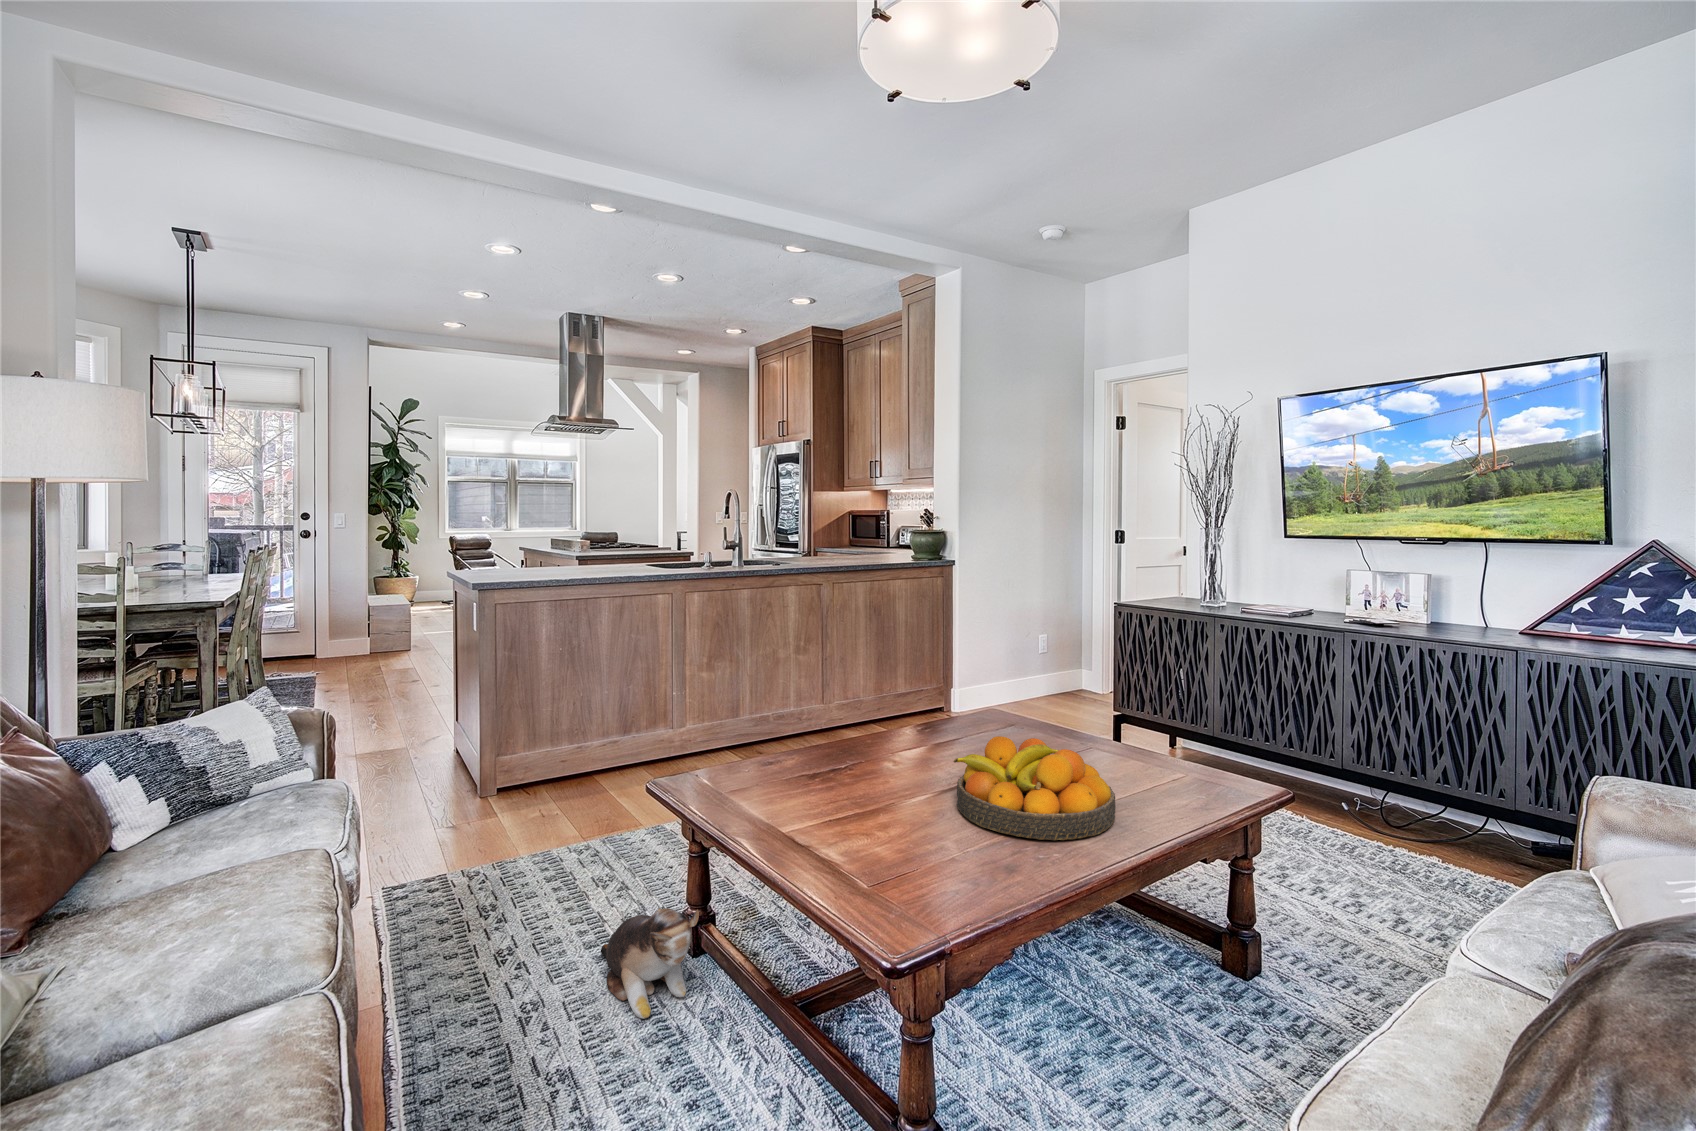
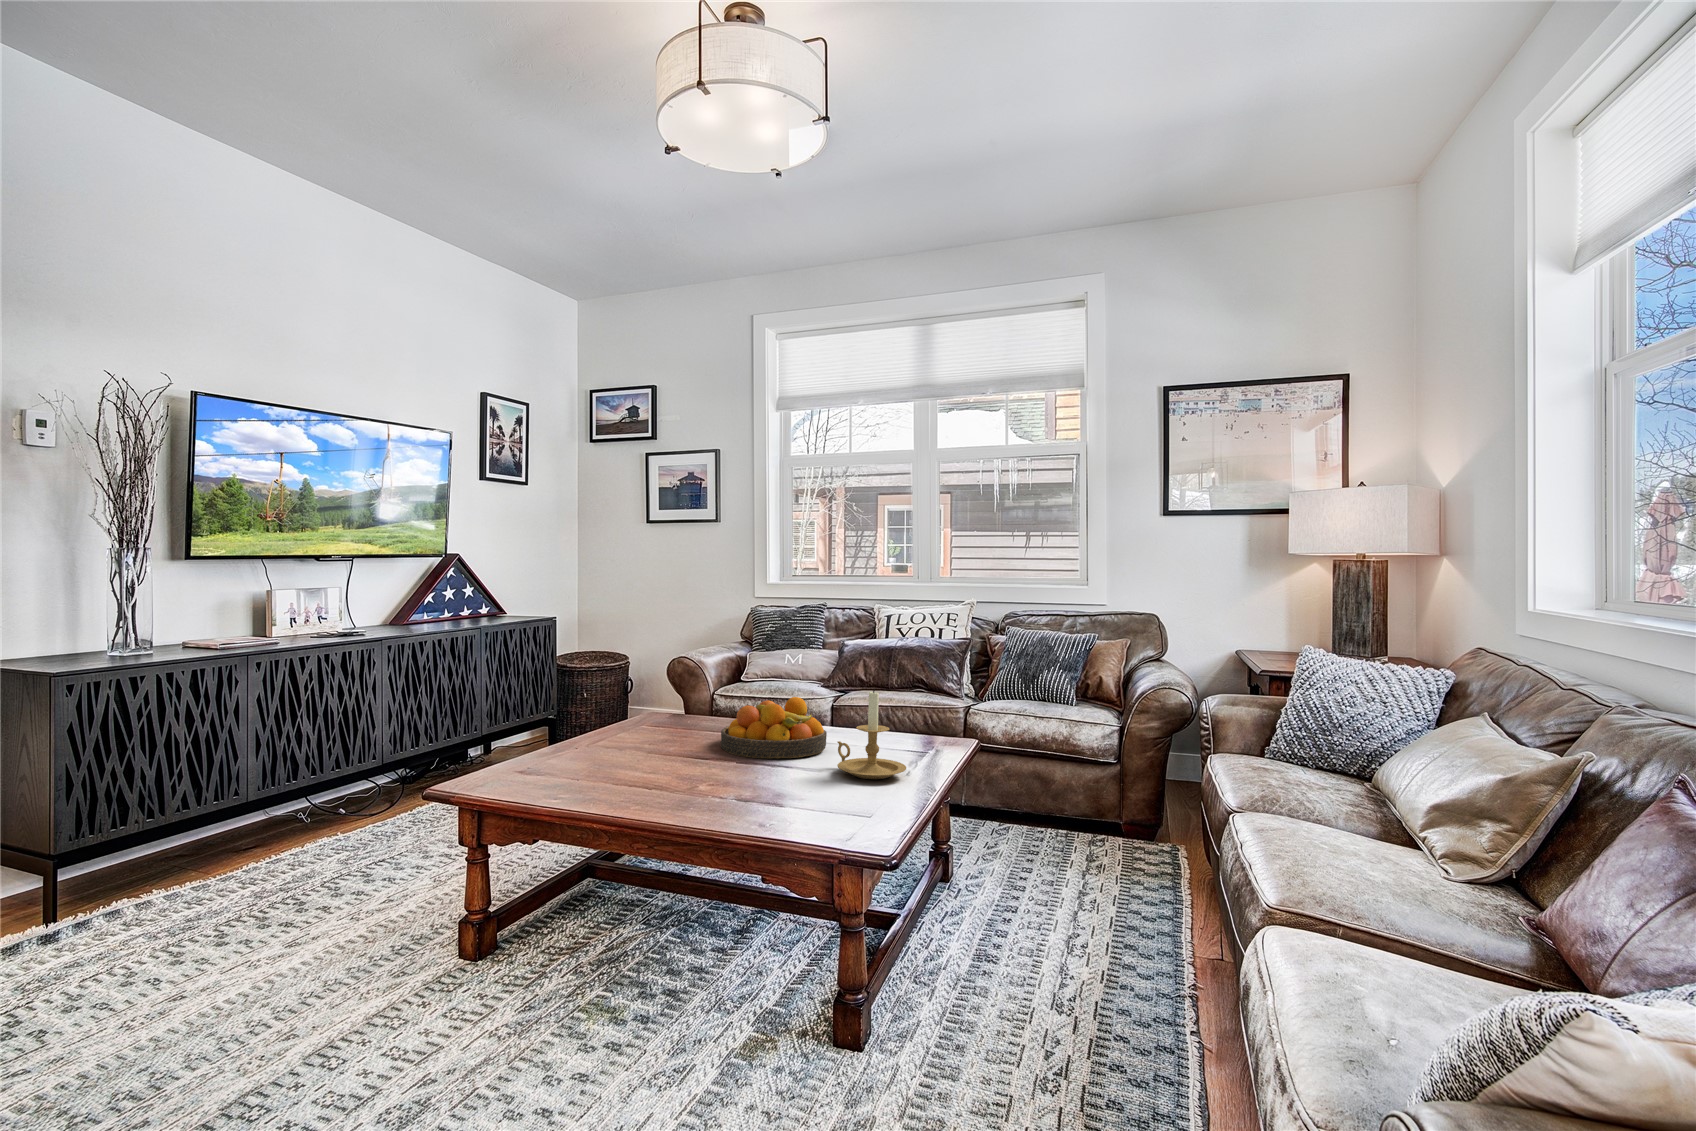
candle holder: none [799,712,906,835] -> present [837,689,906,779]
plush toy: present [601,908,699,1019] -> none [911,882,984,1091]

